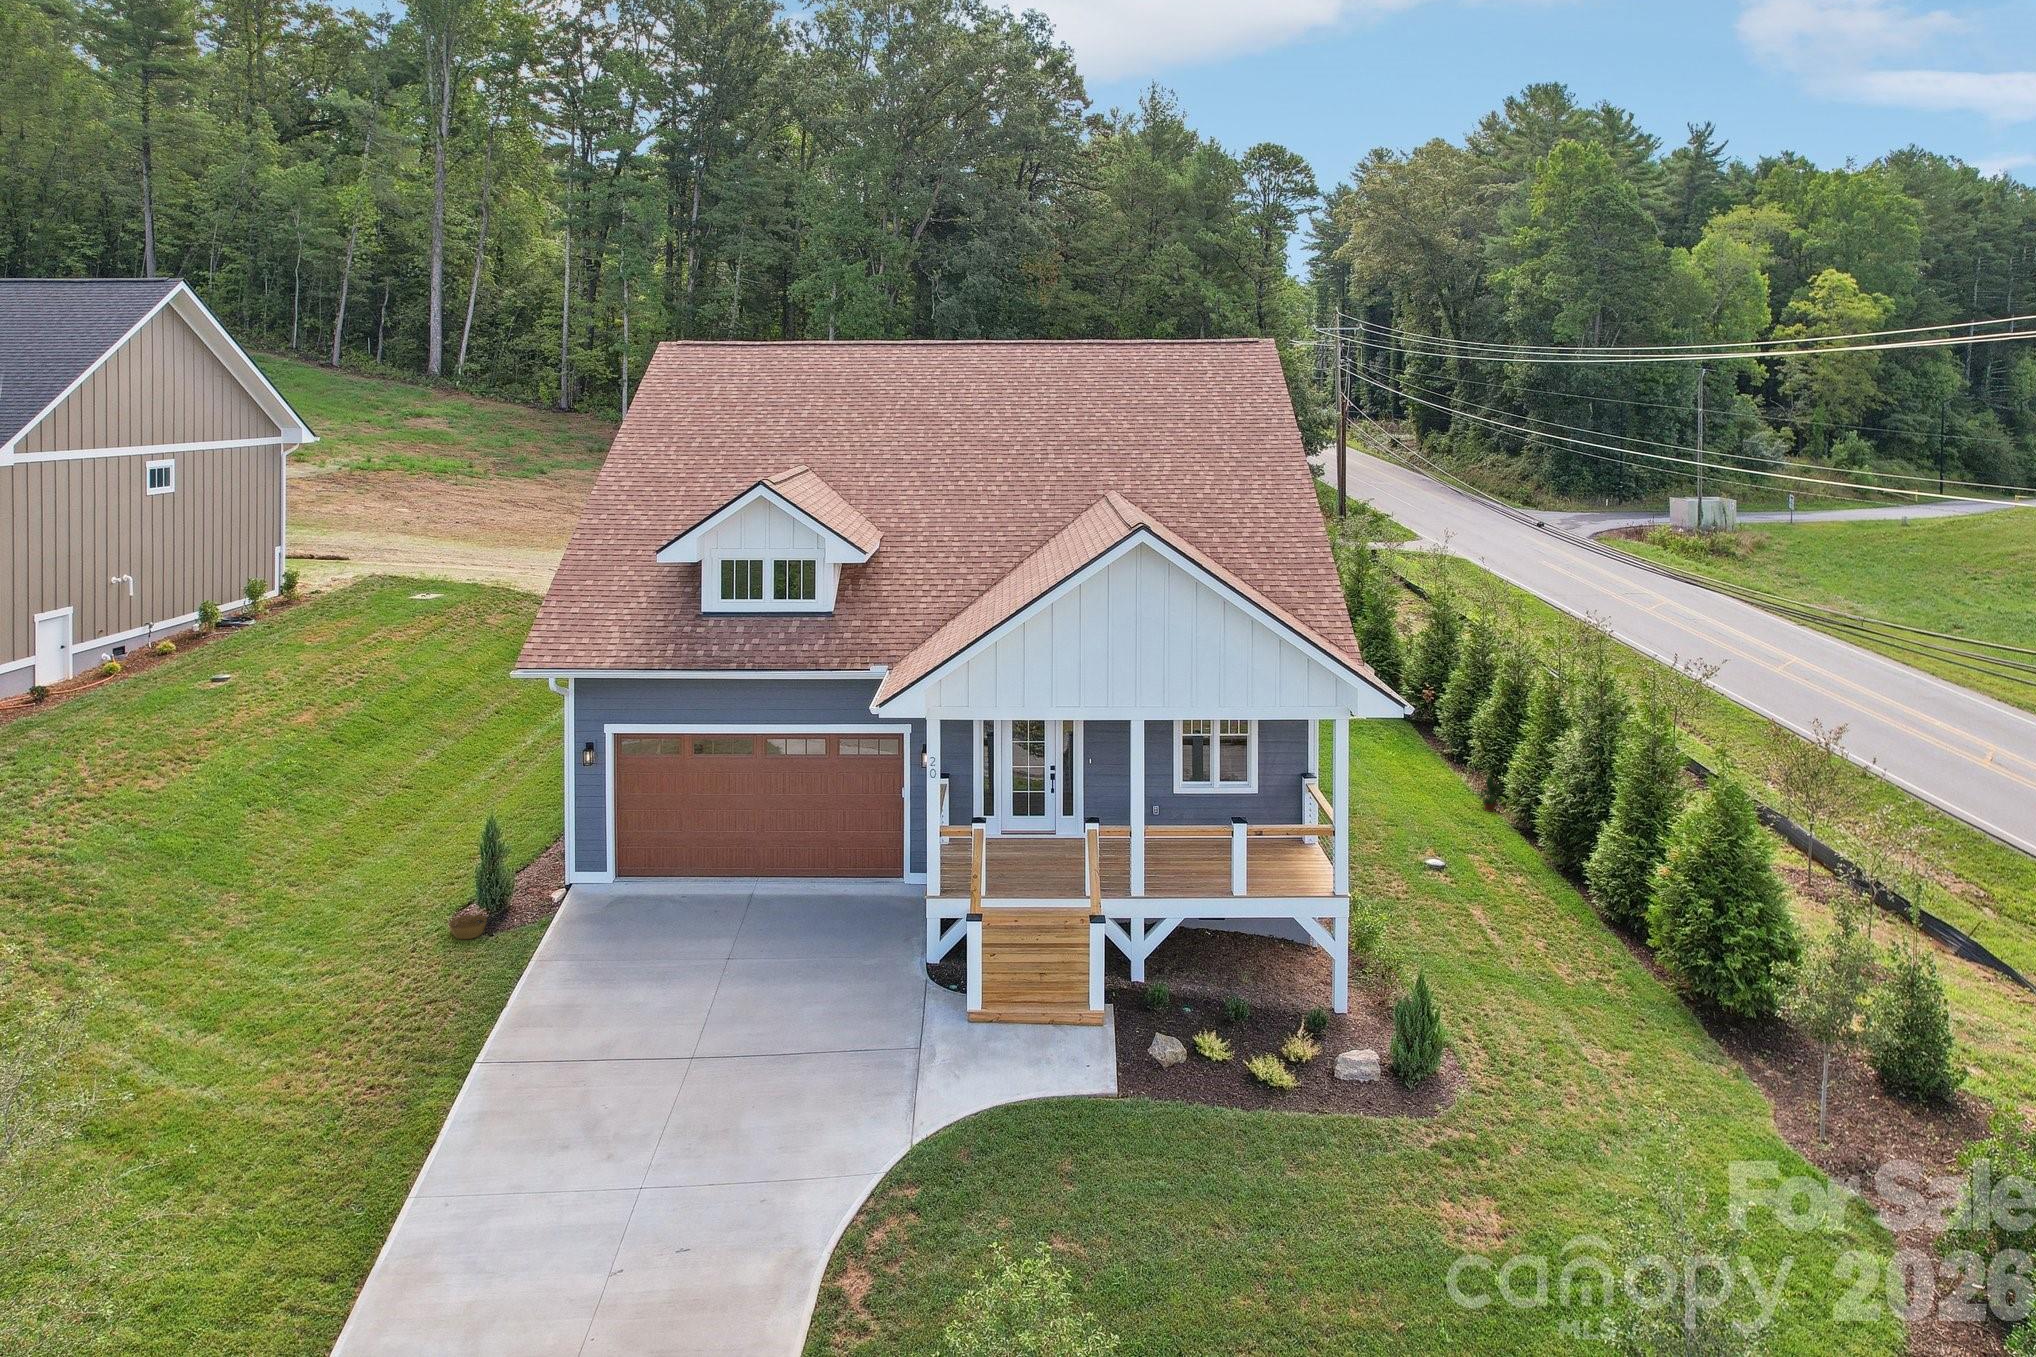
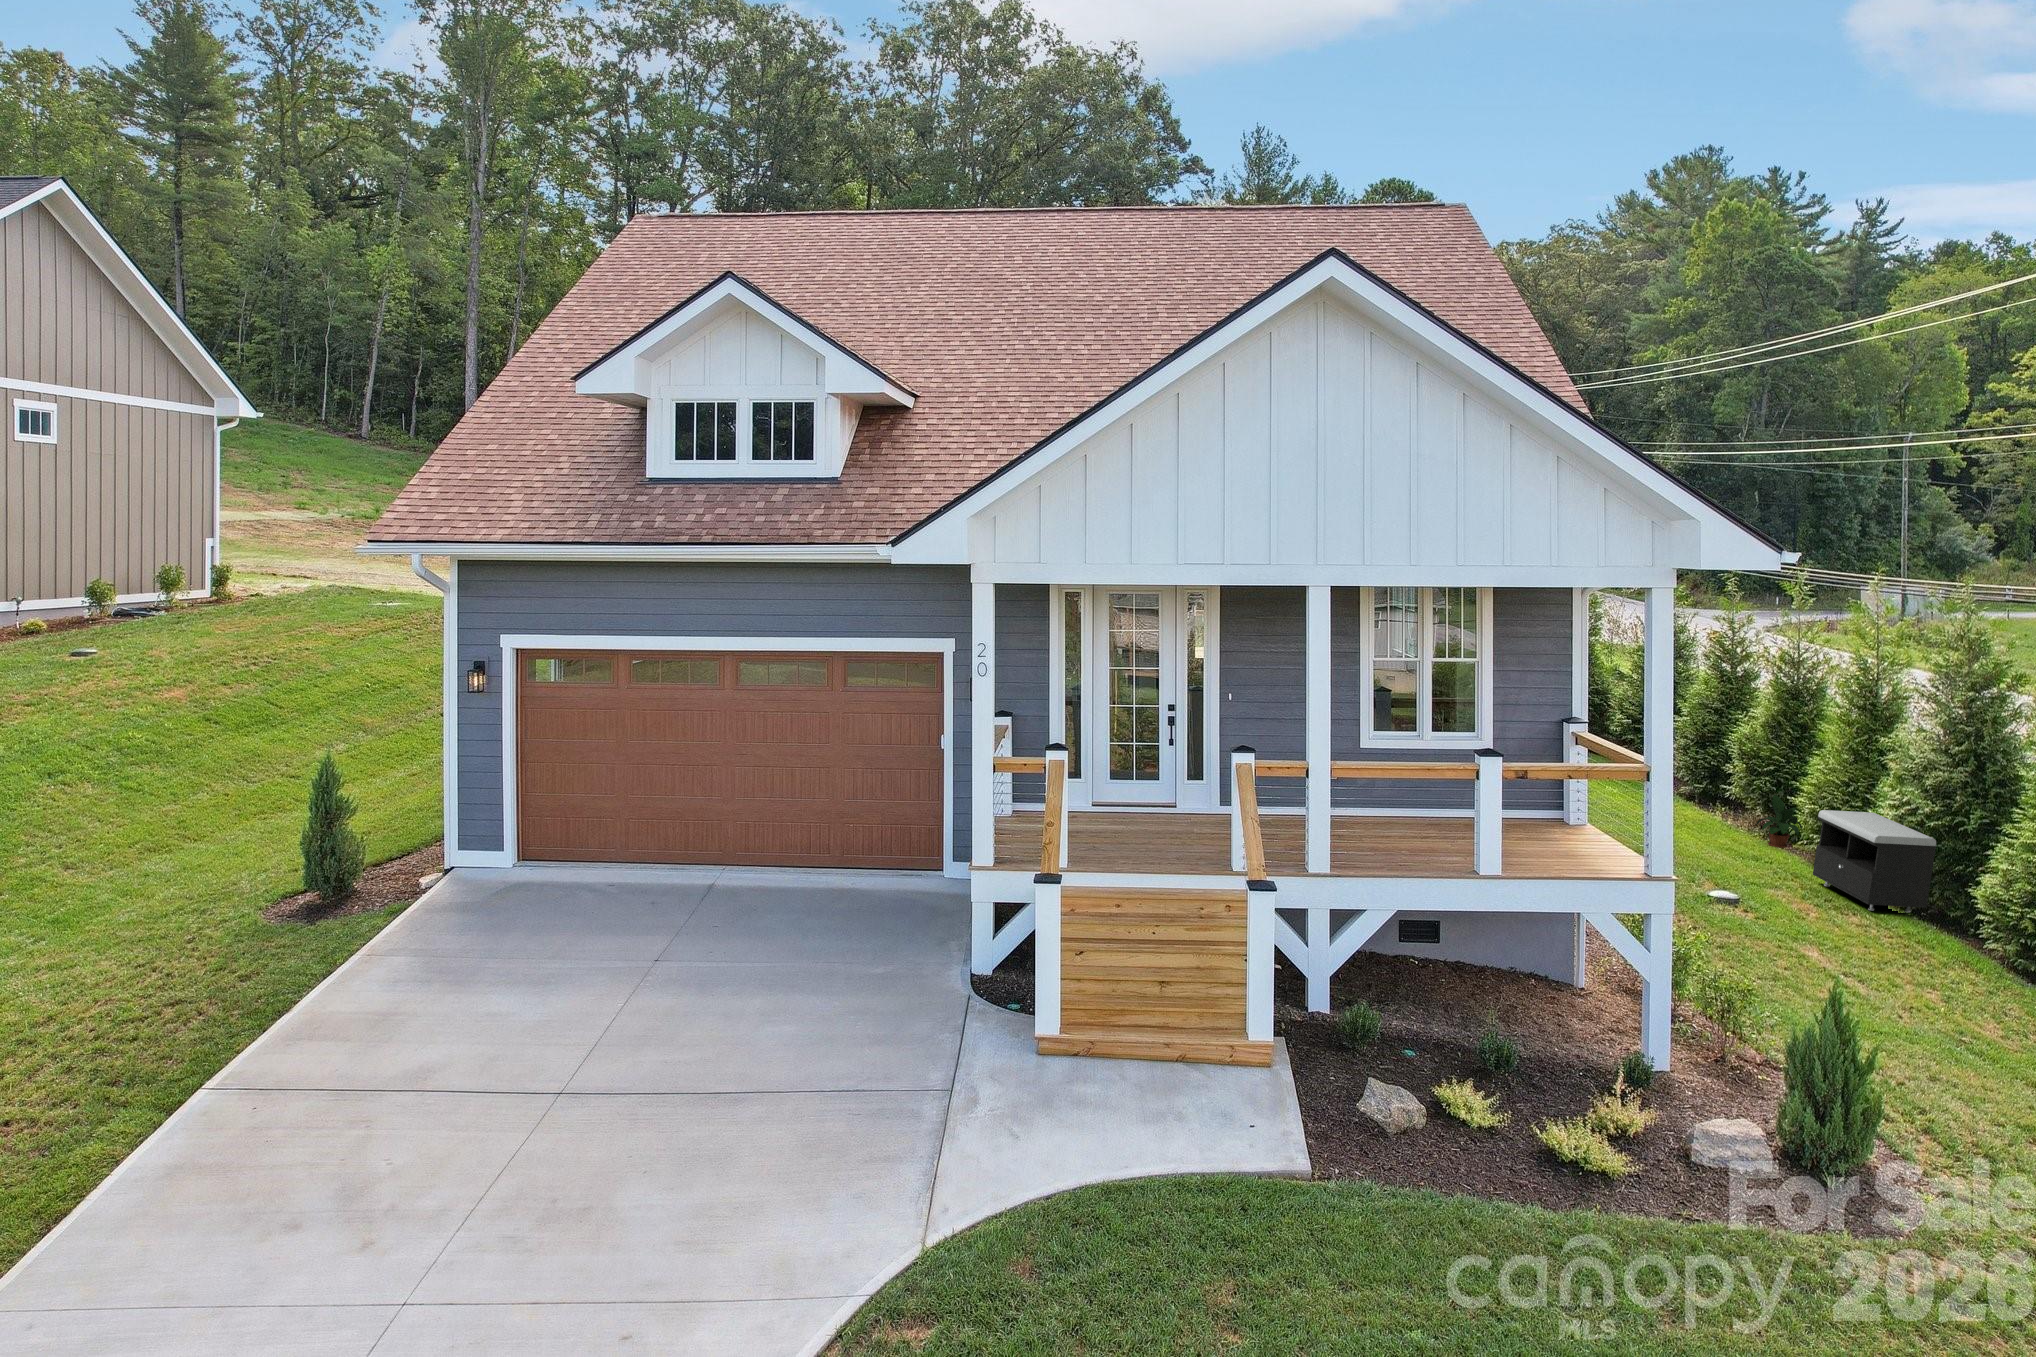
storage bench: none [1498,799,1569,871] -> present [1813,810,1936,912]
basket: present [449,915,486,939] -> none [222,902,284,936]

